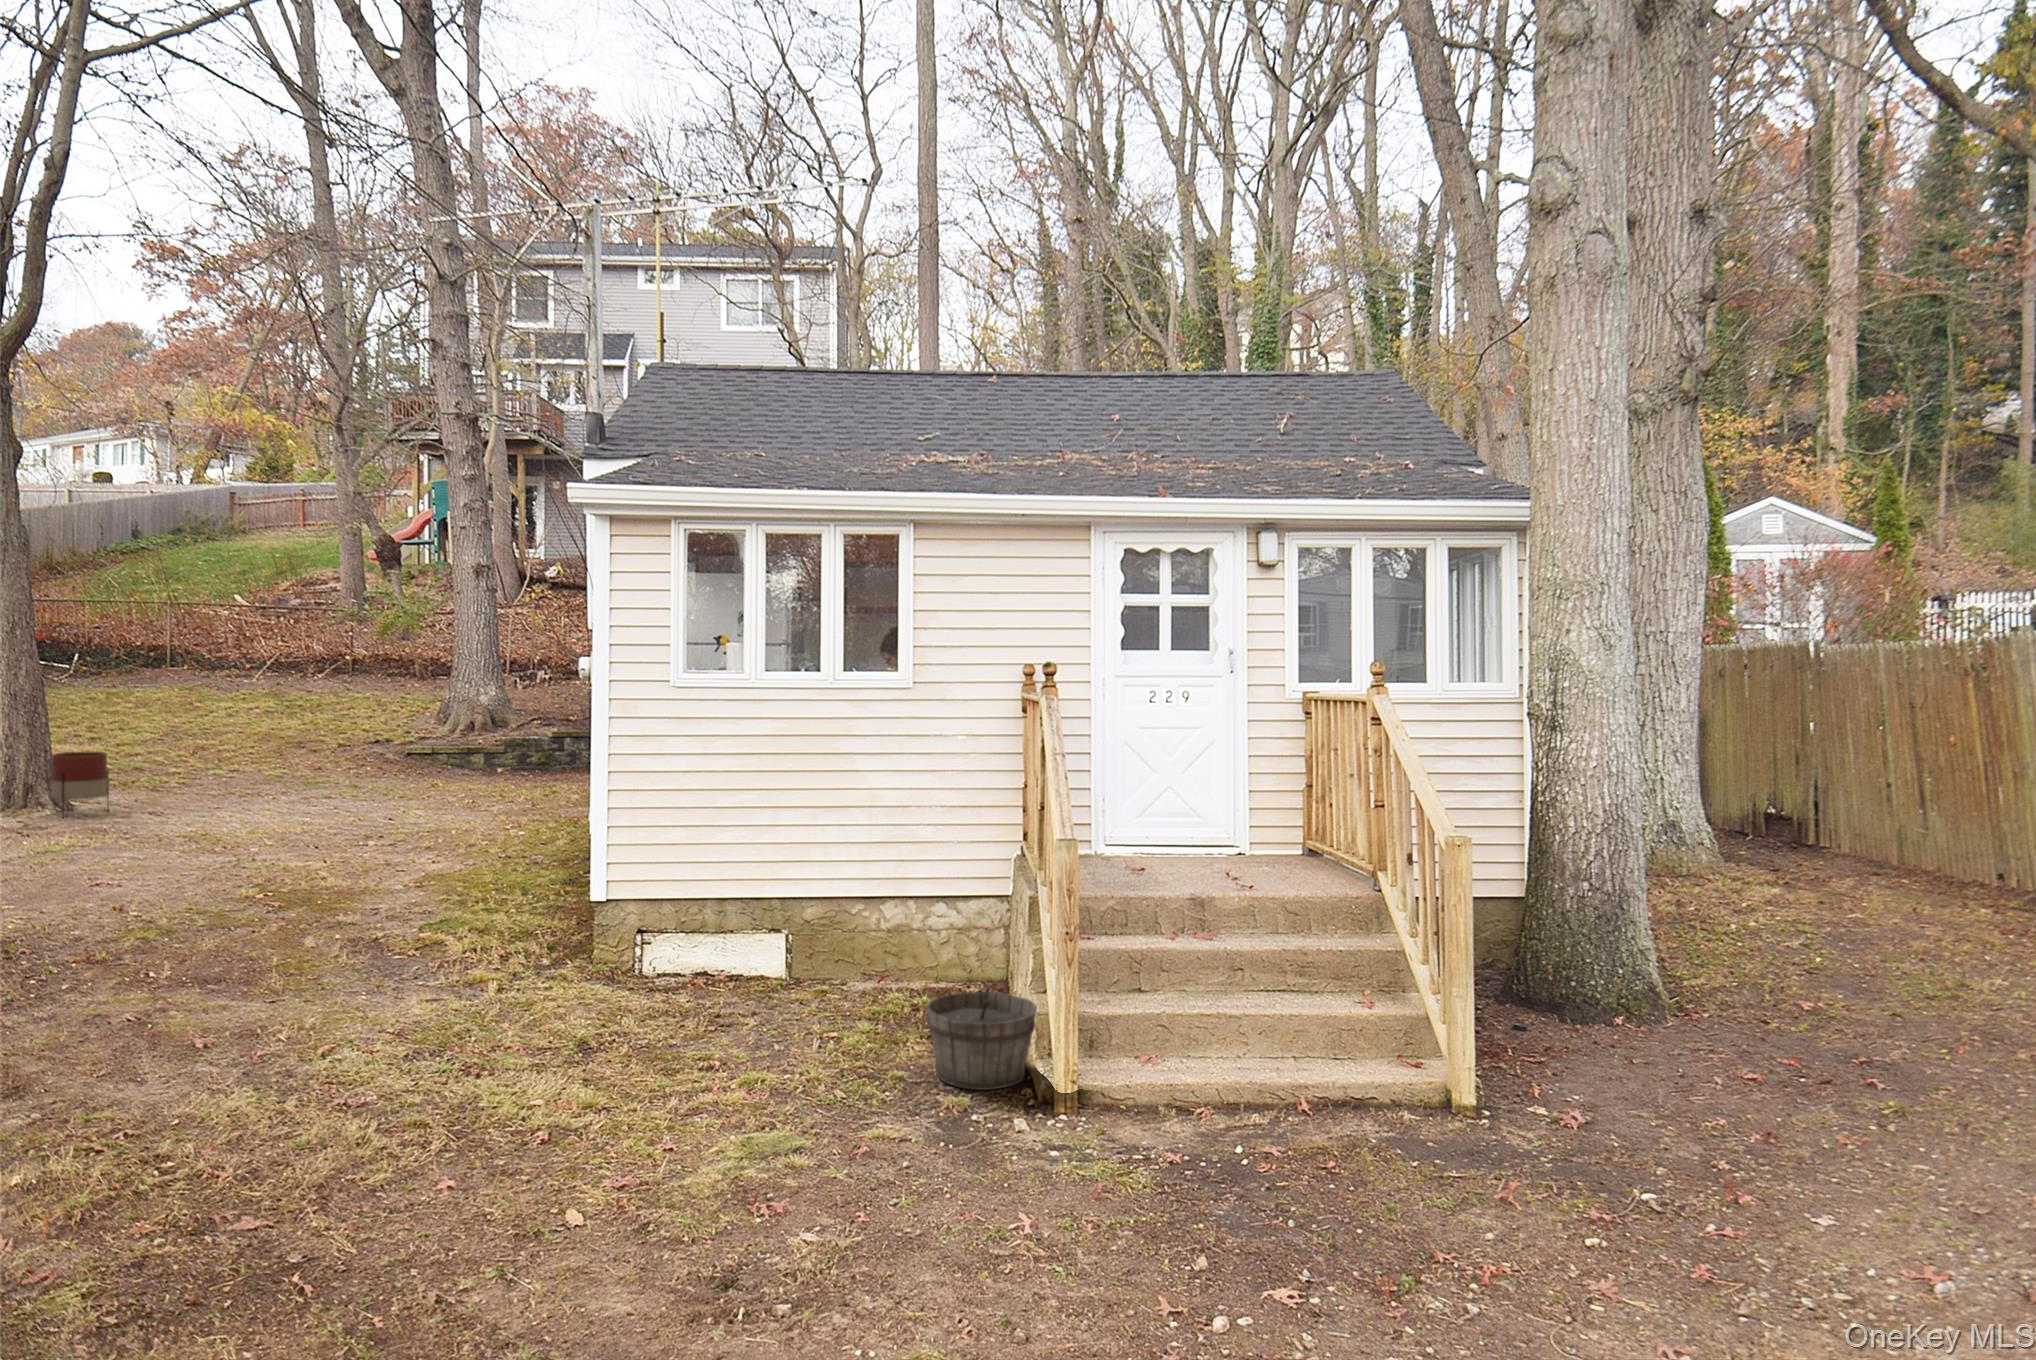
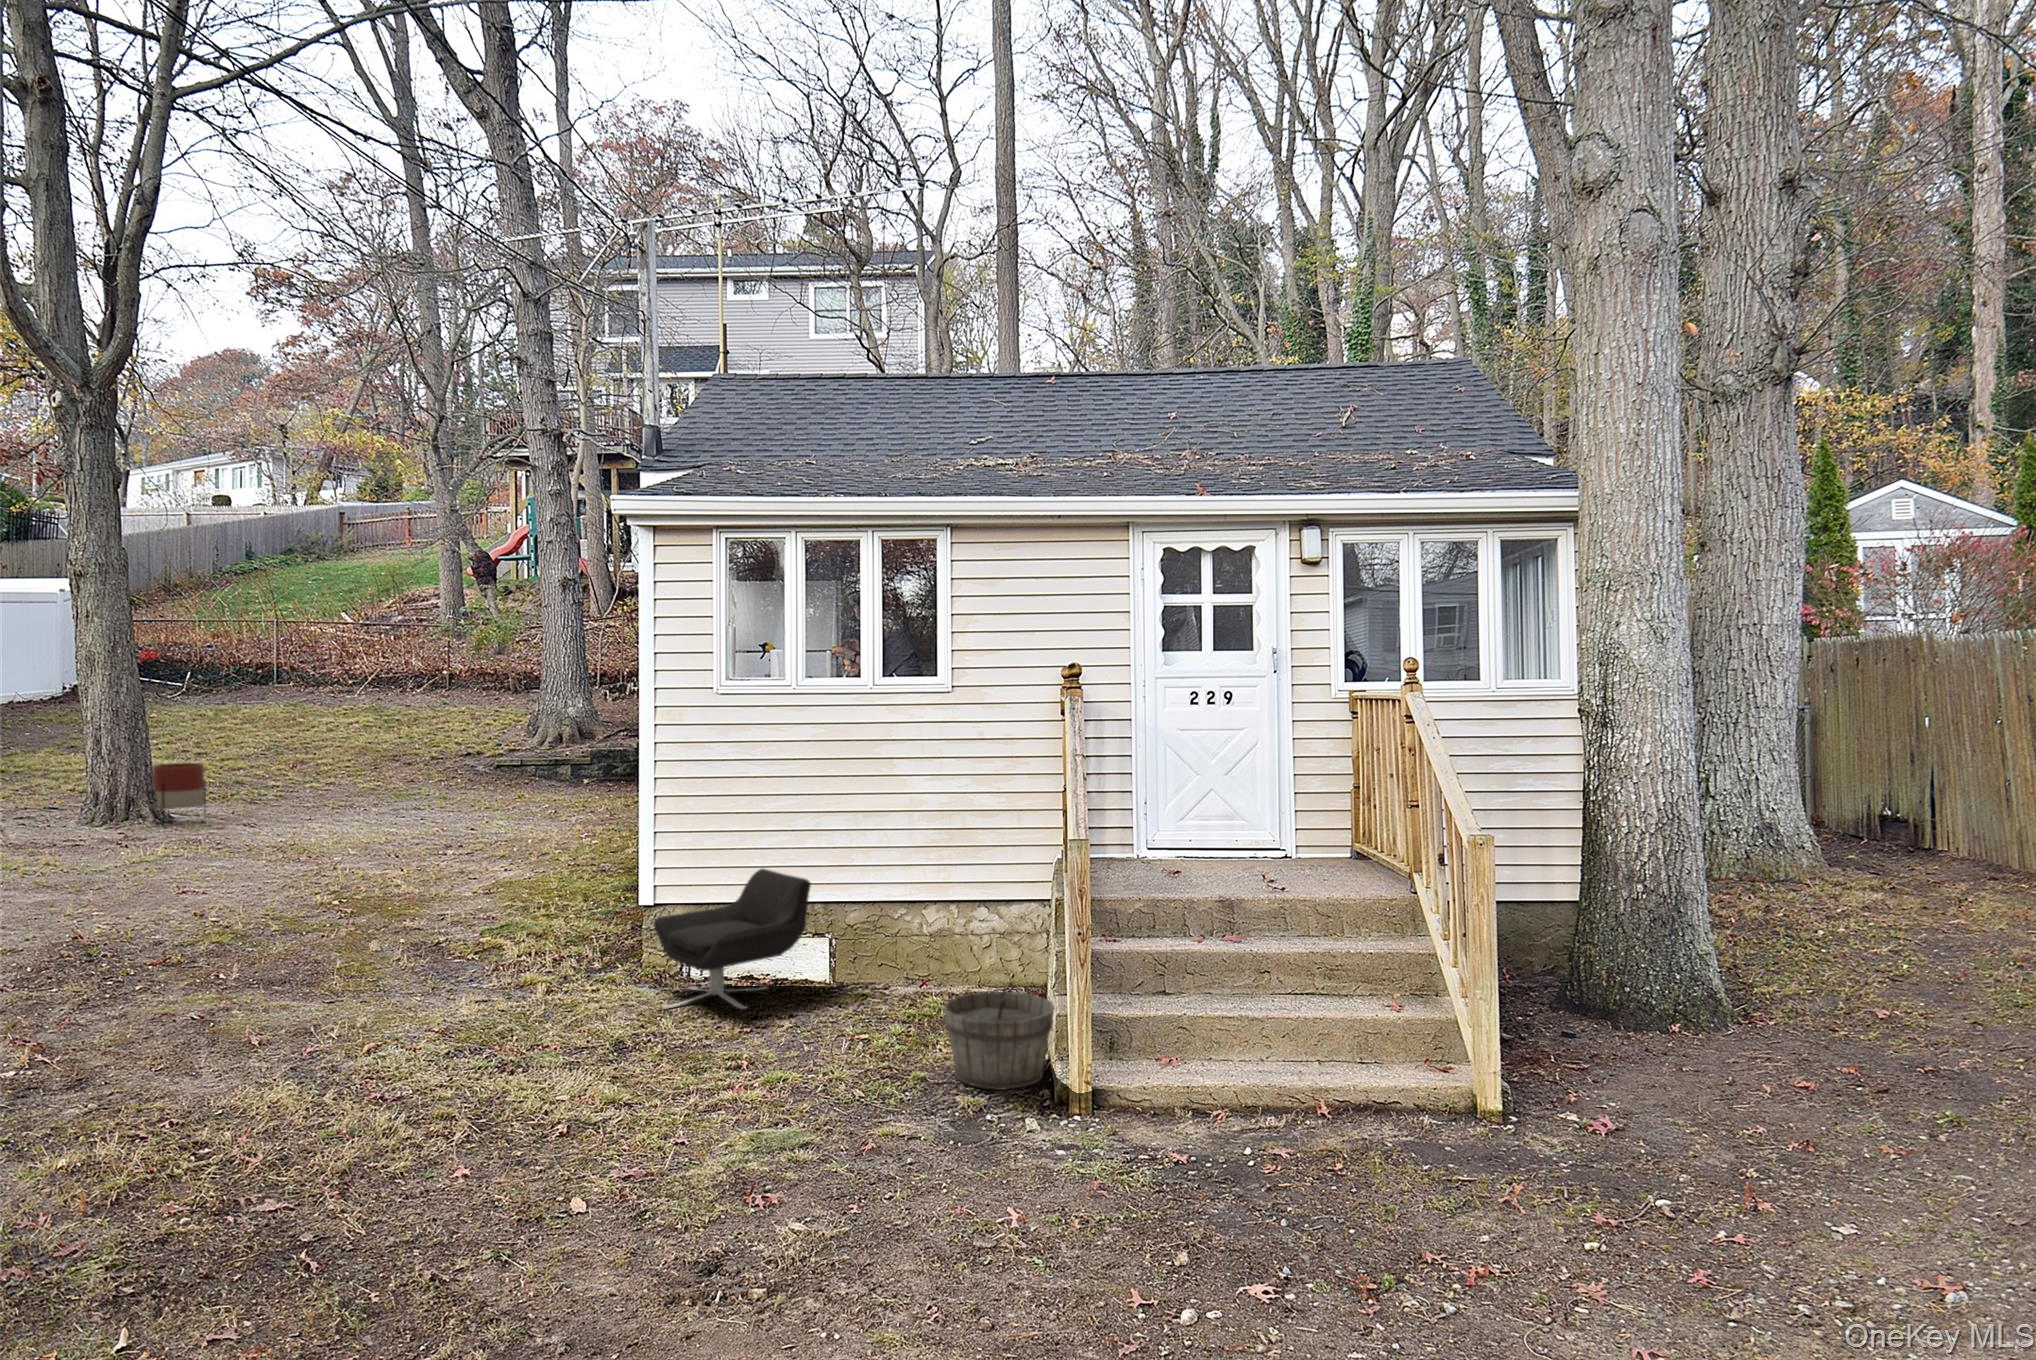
lounge chair: none [612,866,775,1010] -> present [654,869,811,1009]

